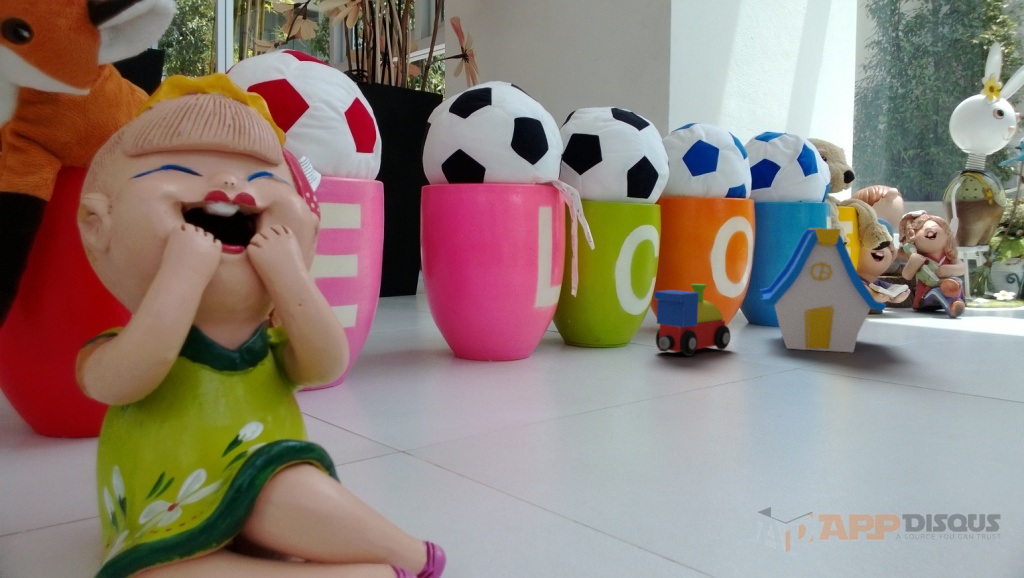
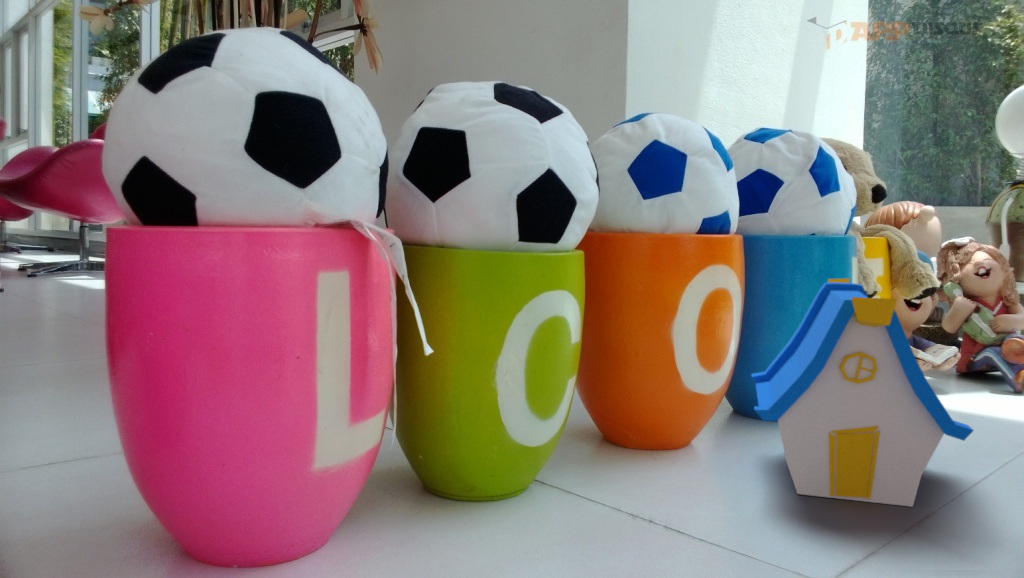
toy train: present [654,284,730,356] -> none [568,388,702,526]

